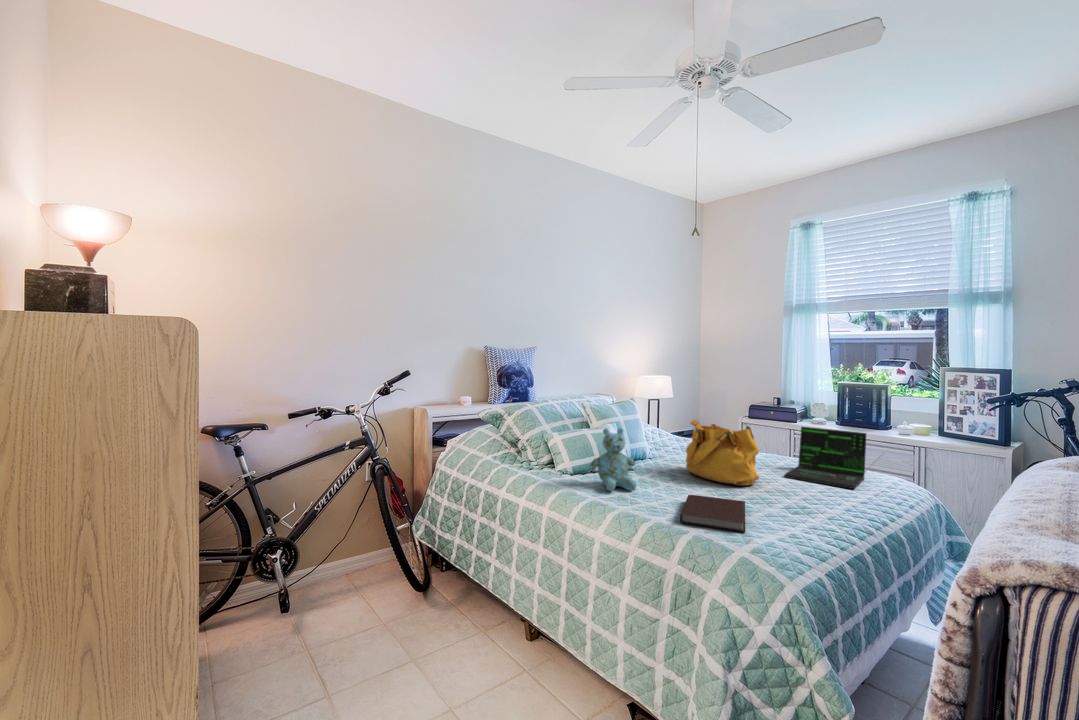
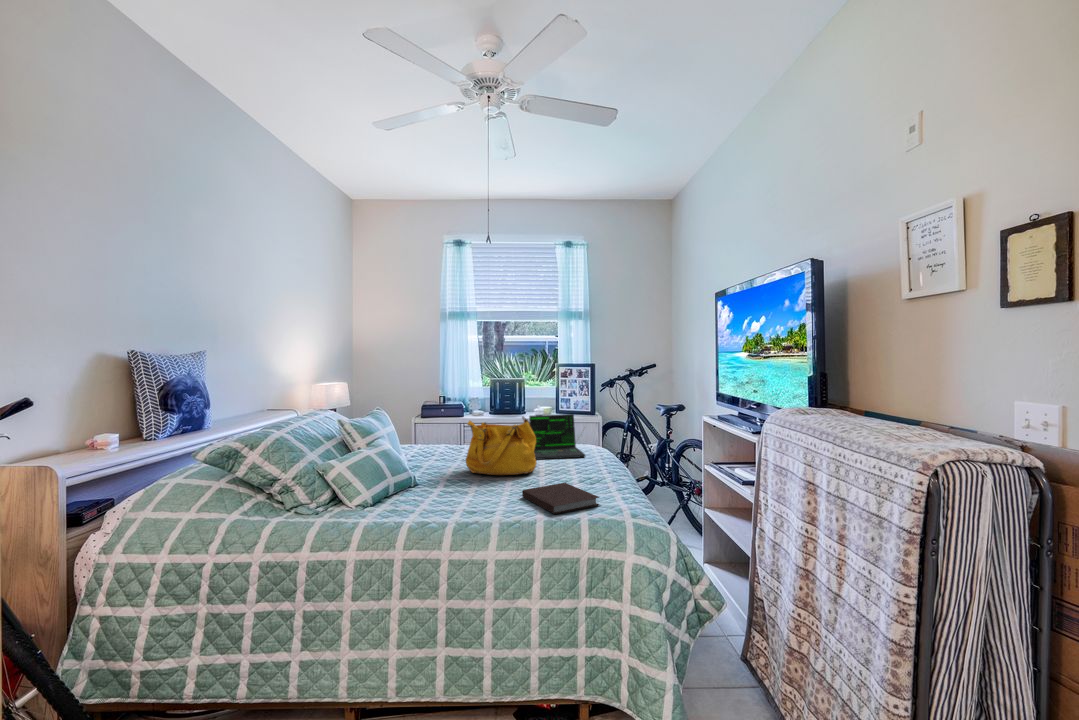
stuffed bear: present [590,428,636,491] -> none [417,438,470,510]

